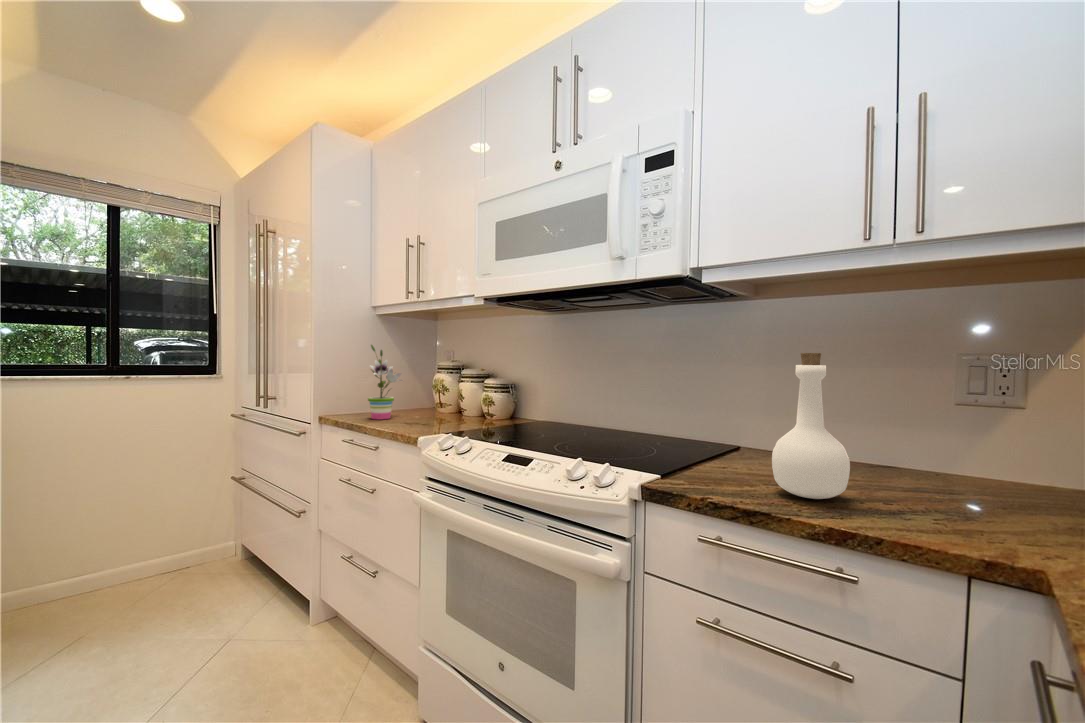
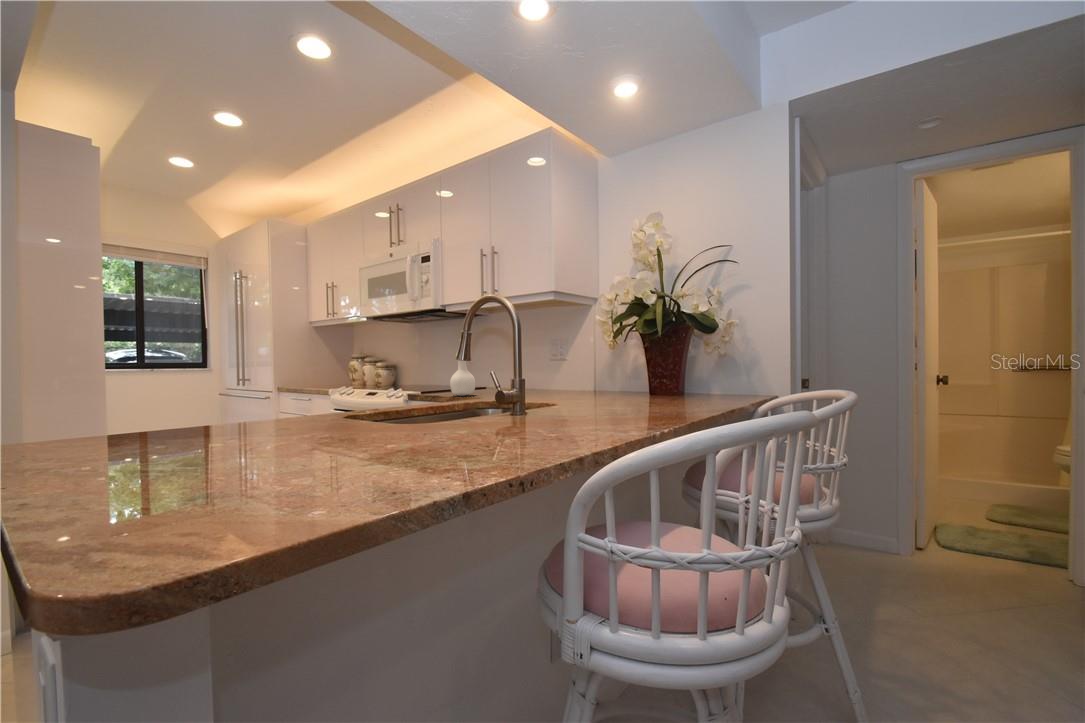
potted plant: present [368,345,402,419] -> none [305,345,327,387]

